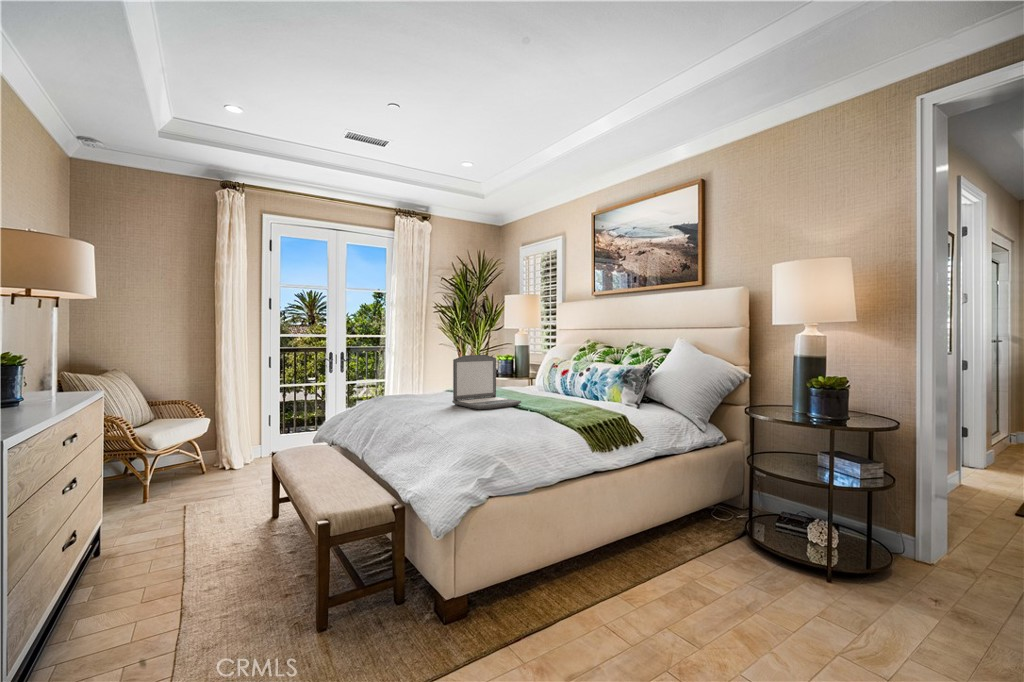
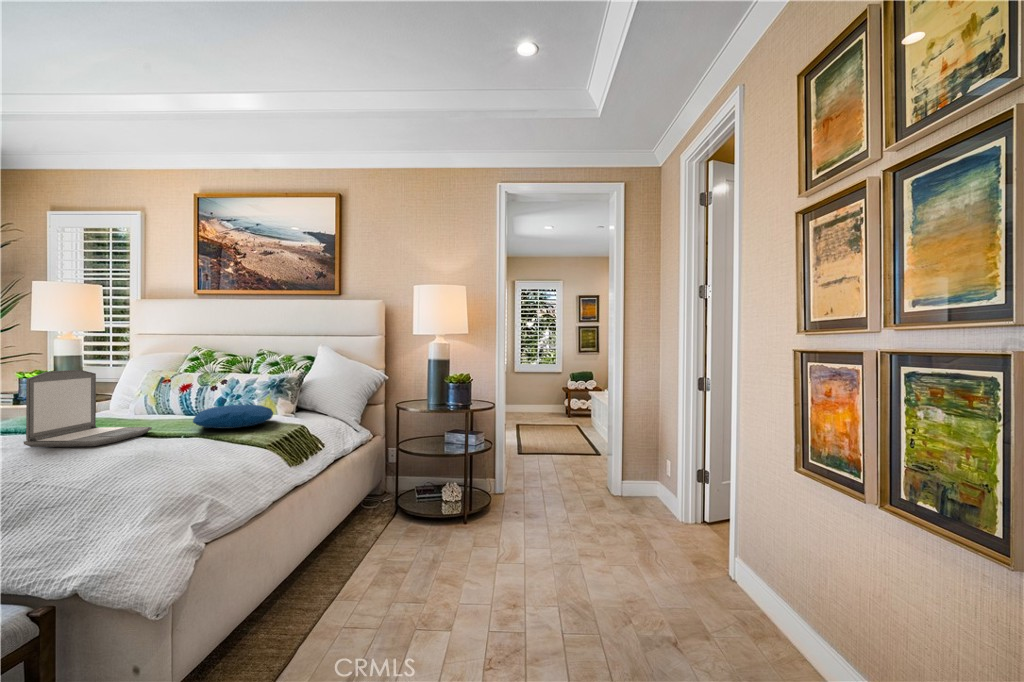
pillow: none [539,390,608,410] -> present [193,405,273,429]

